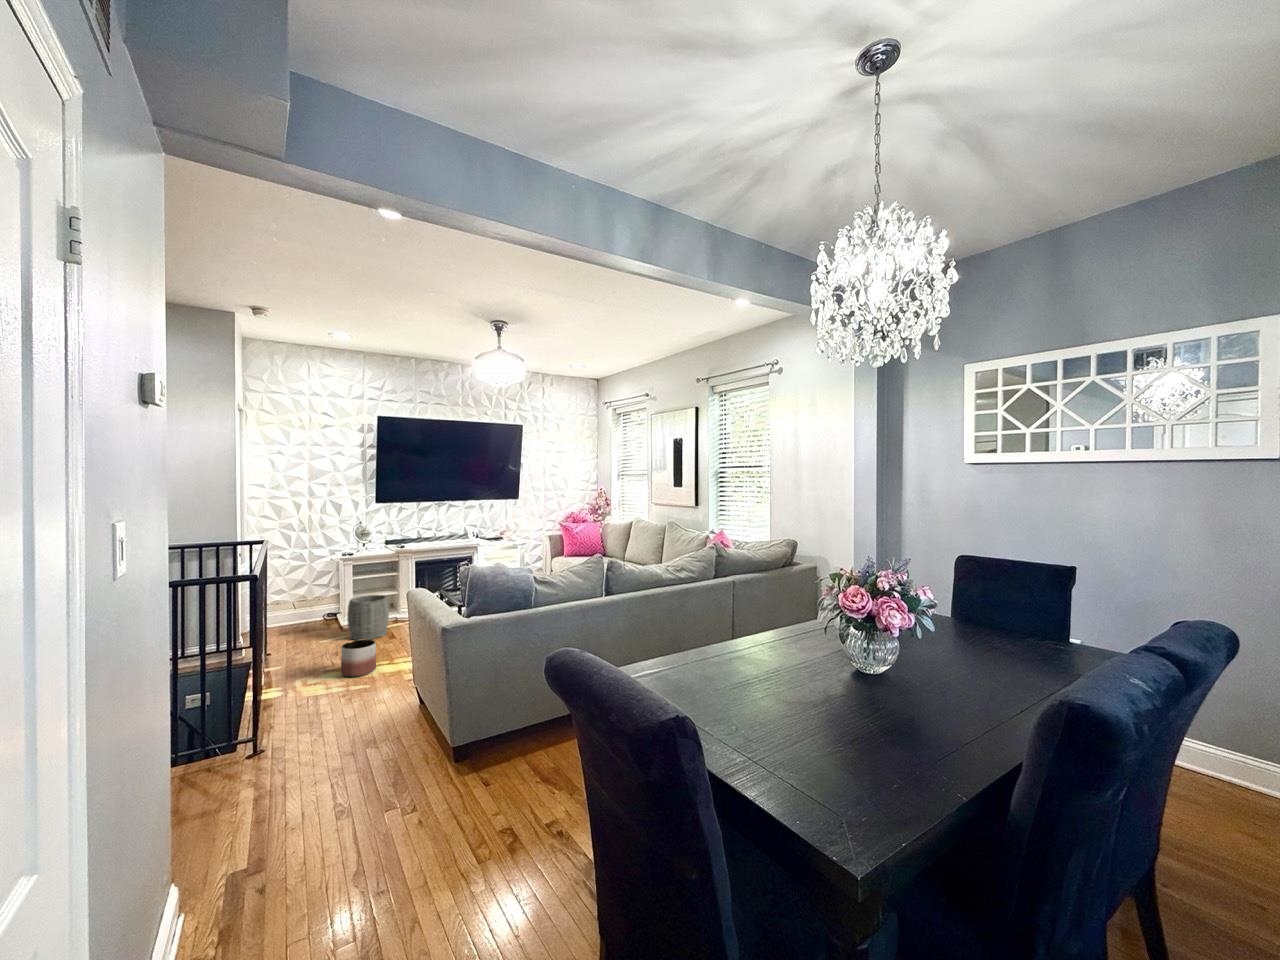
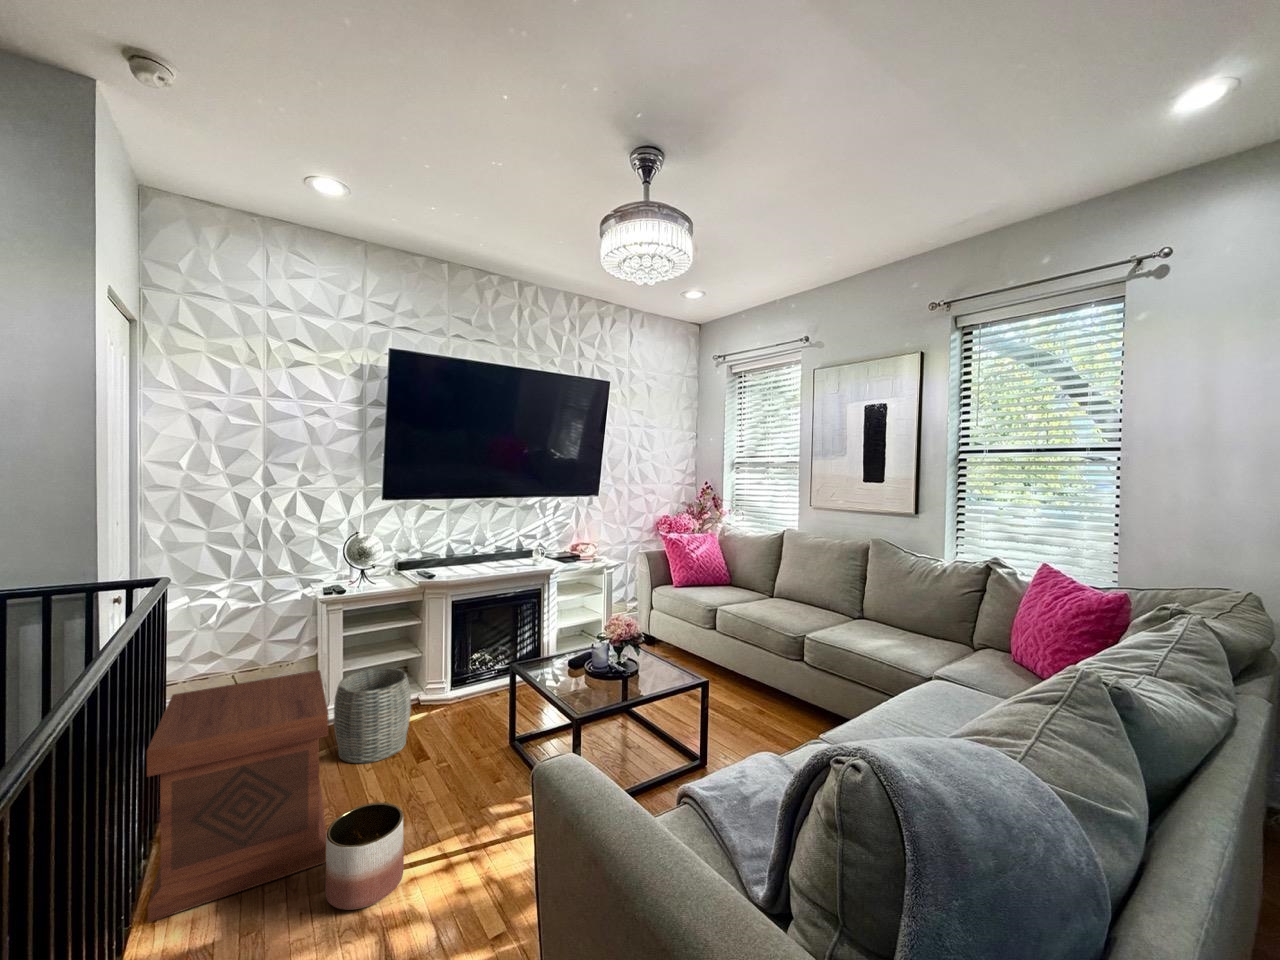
side table: none [268,587,343,679] -> present [147,670,328,922]

